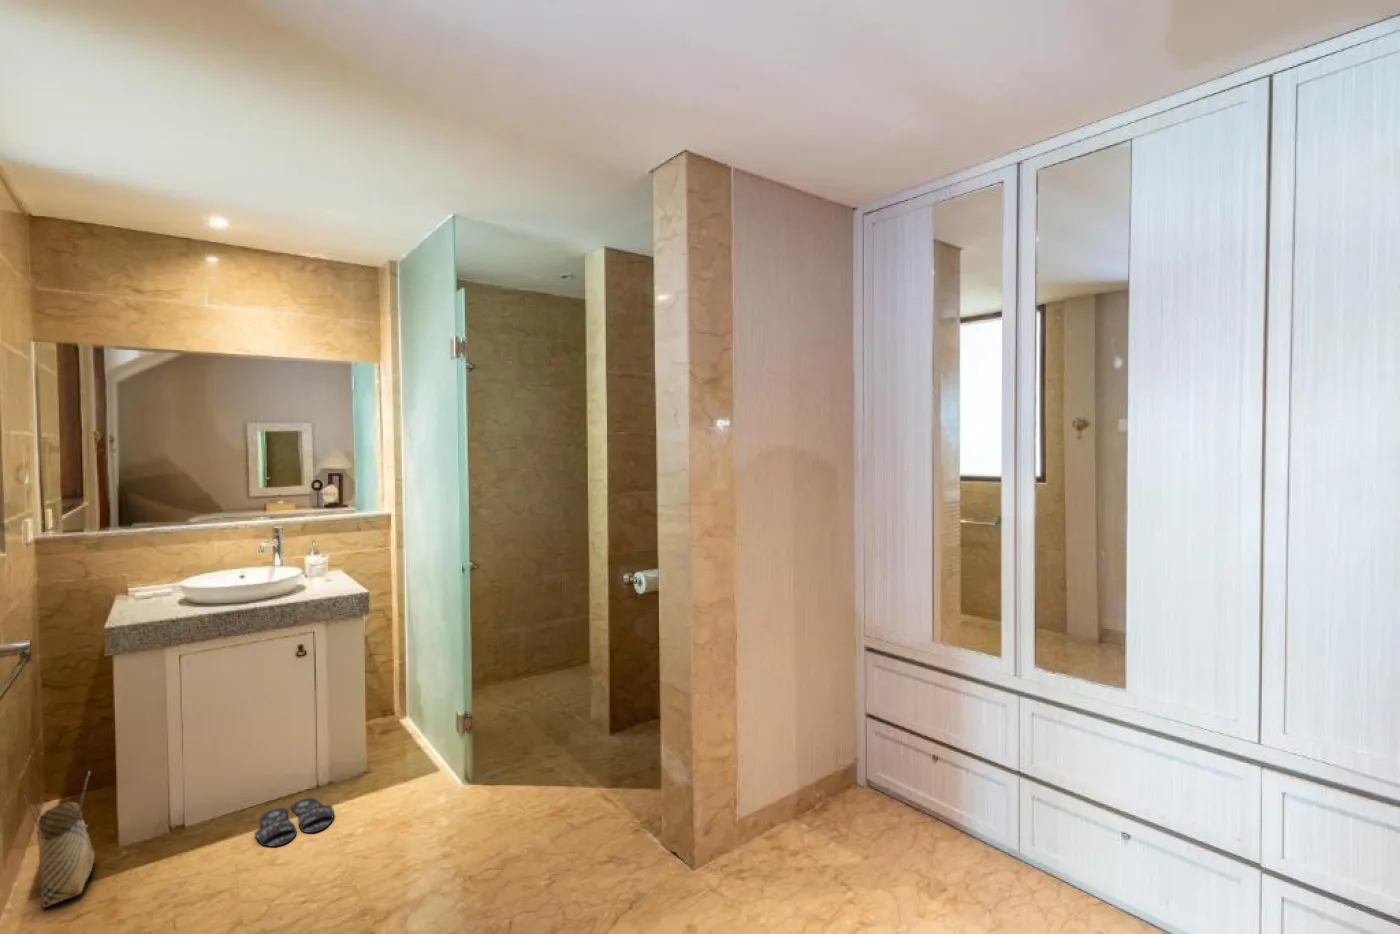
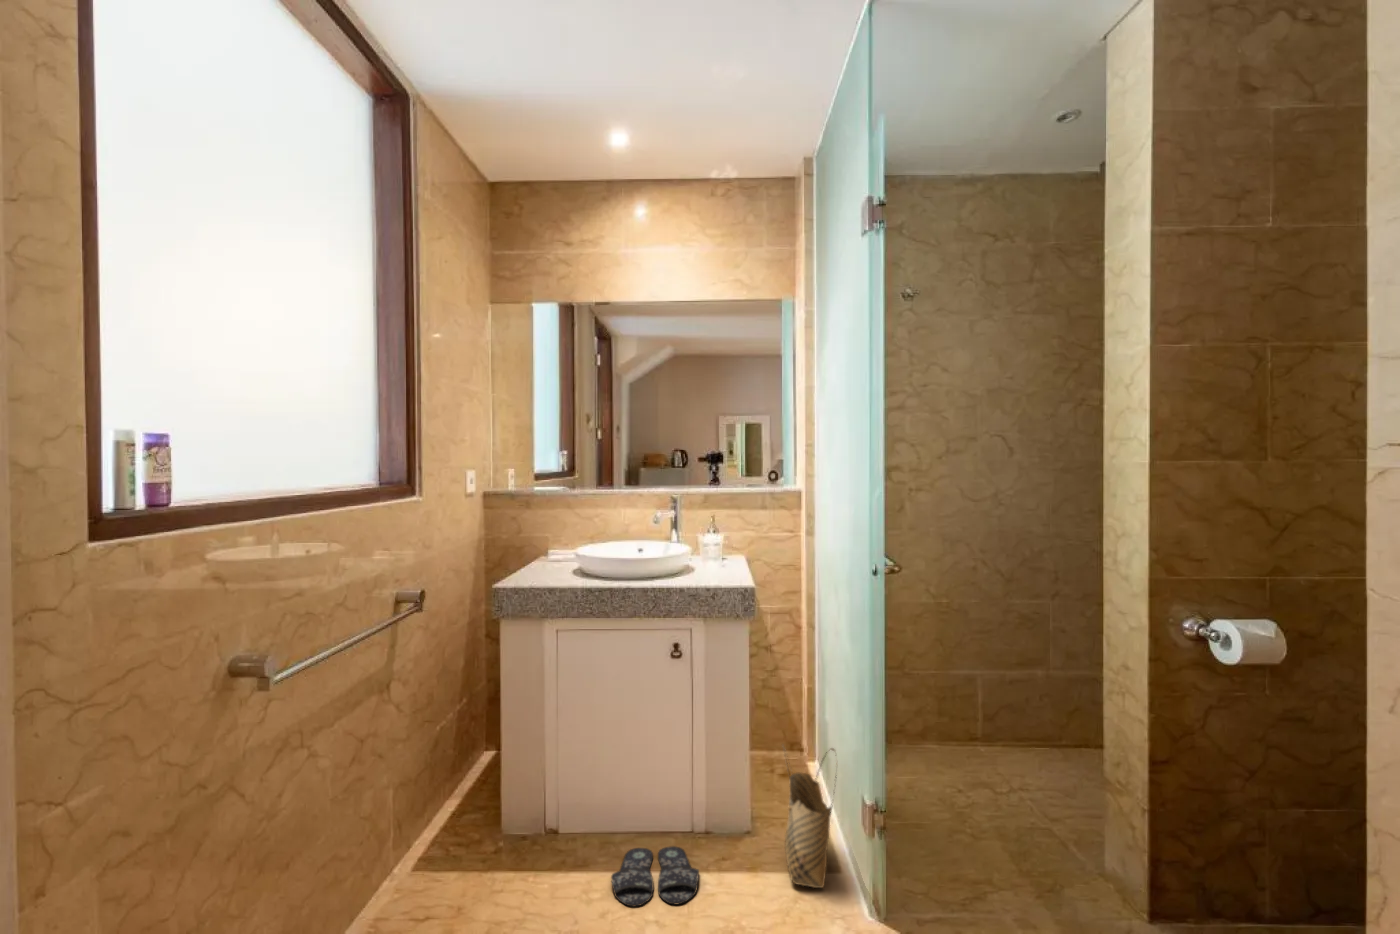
woven basket: present [23,772,95,907] -> present [785,748,834,888]

